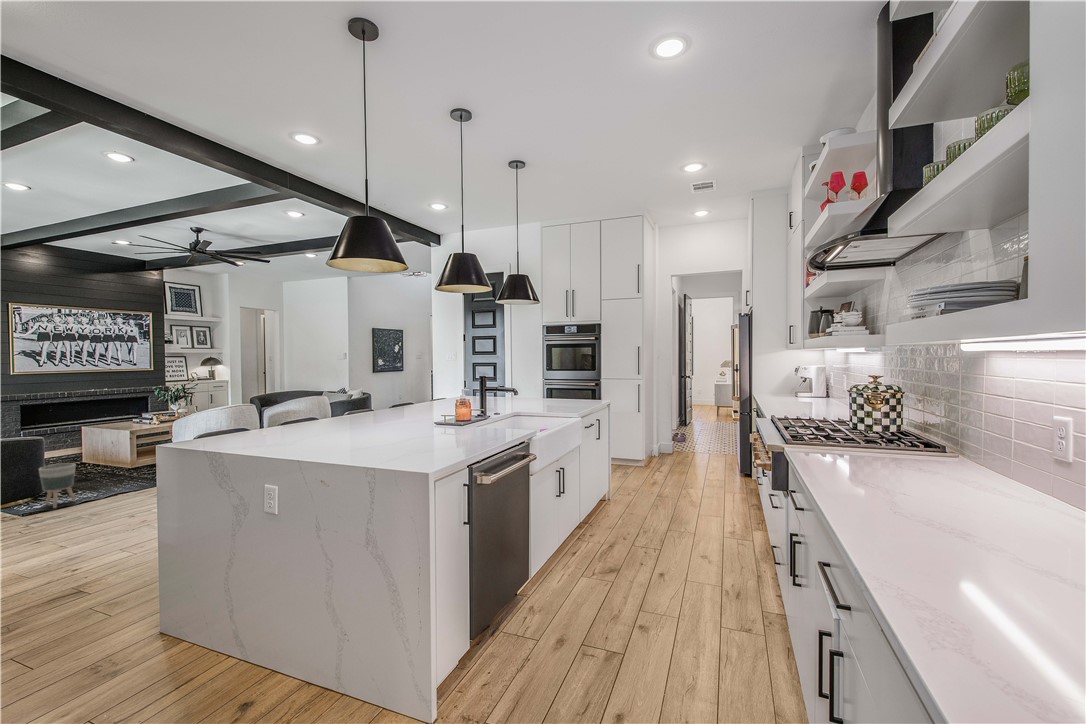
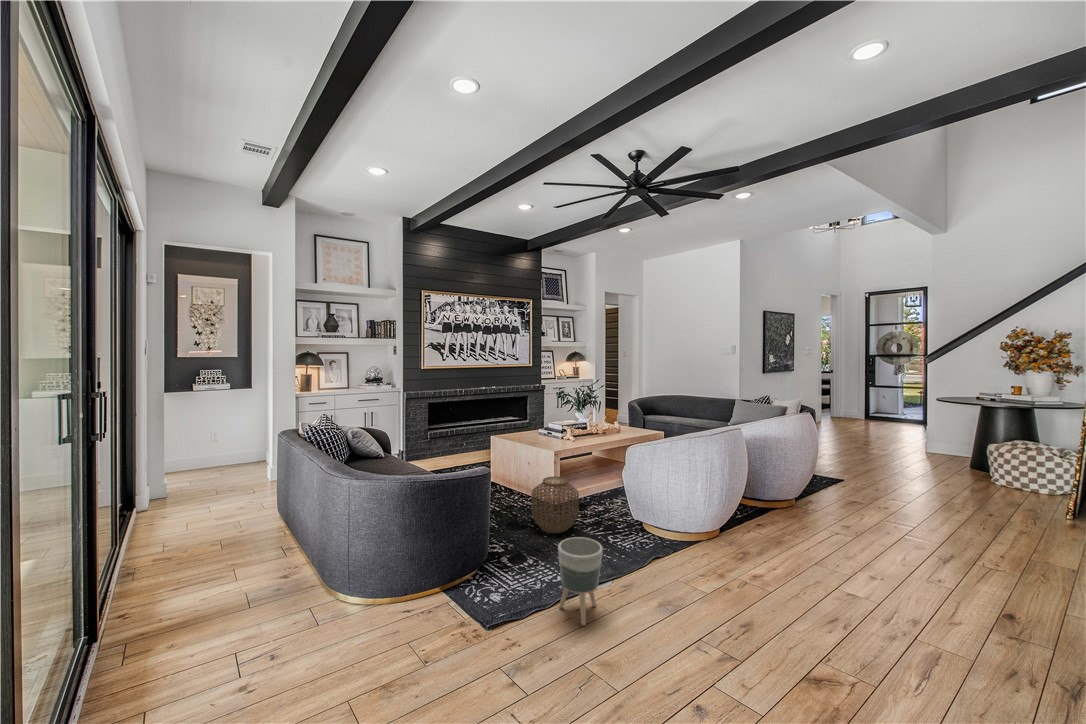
woven basket: none [72,442,117,480] -> present [531,476,579,533]

